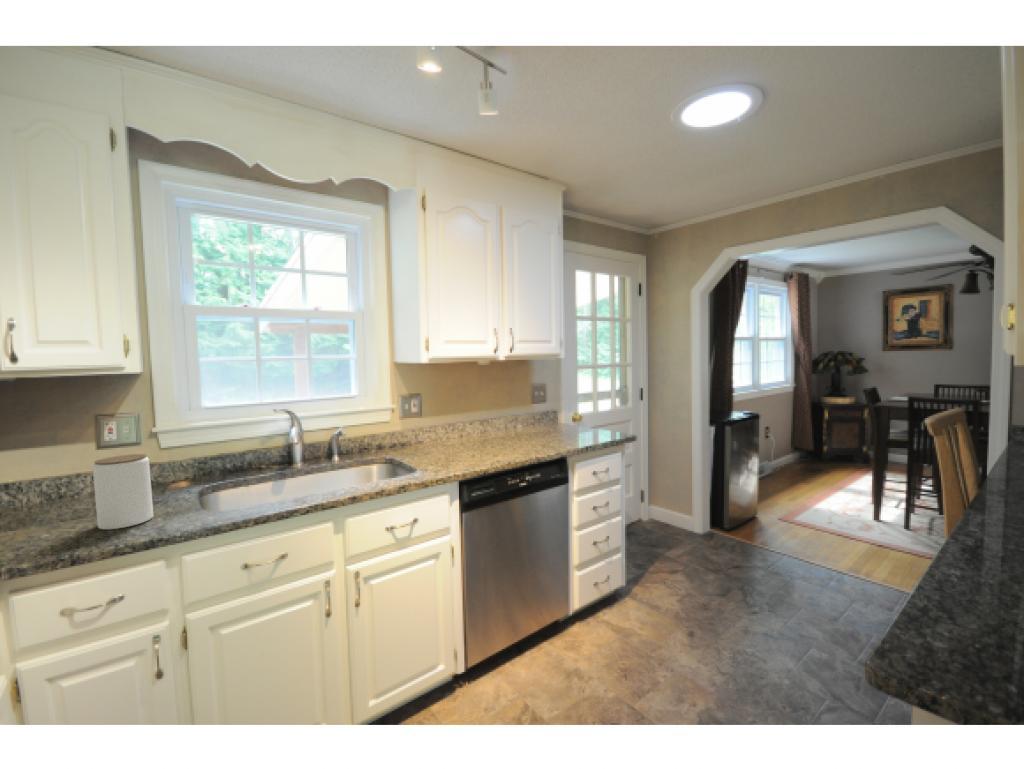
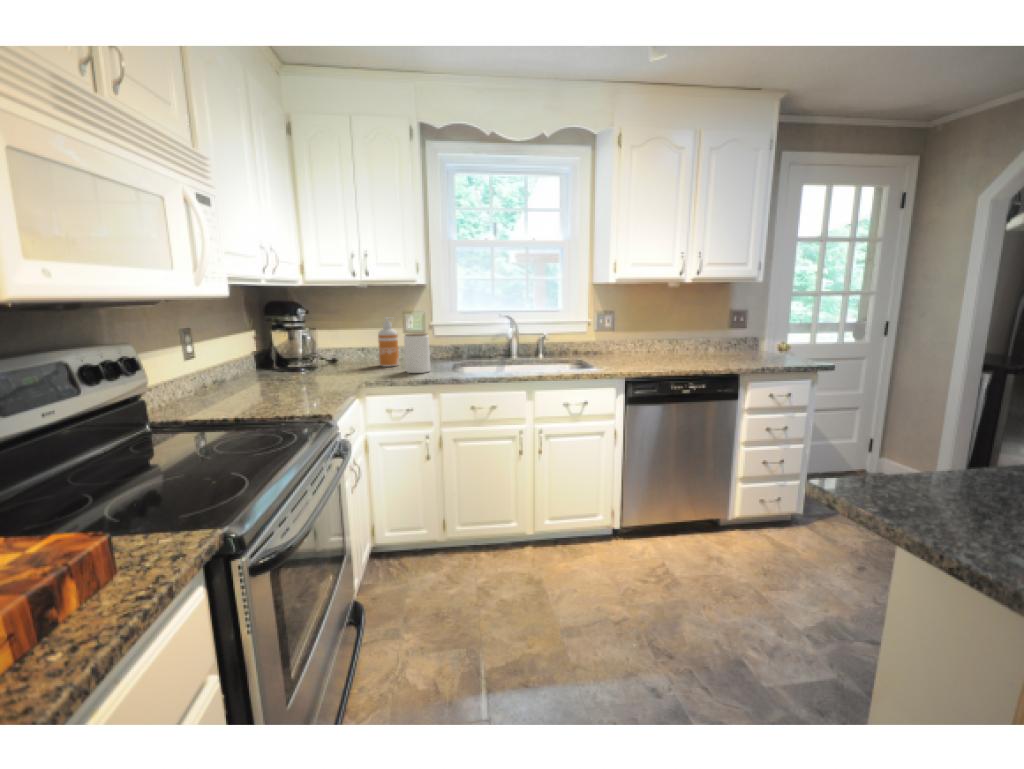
soap dispenser: none [32,430,84,519] -> present [378,317,399,367]

